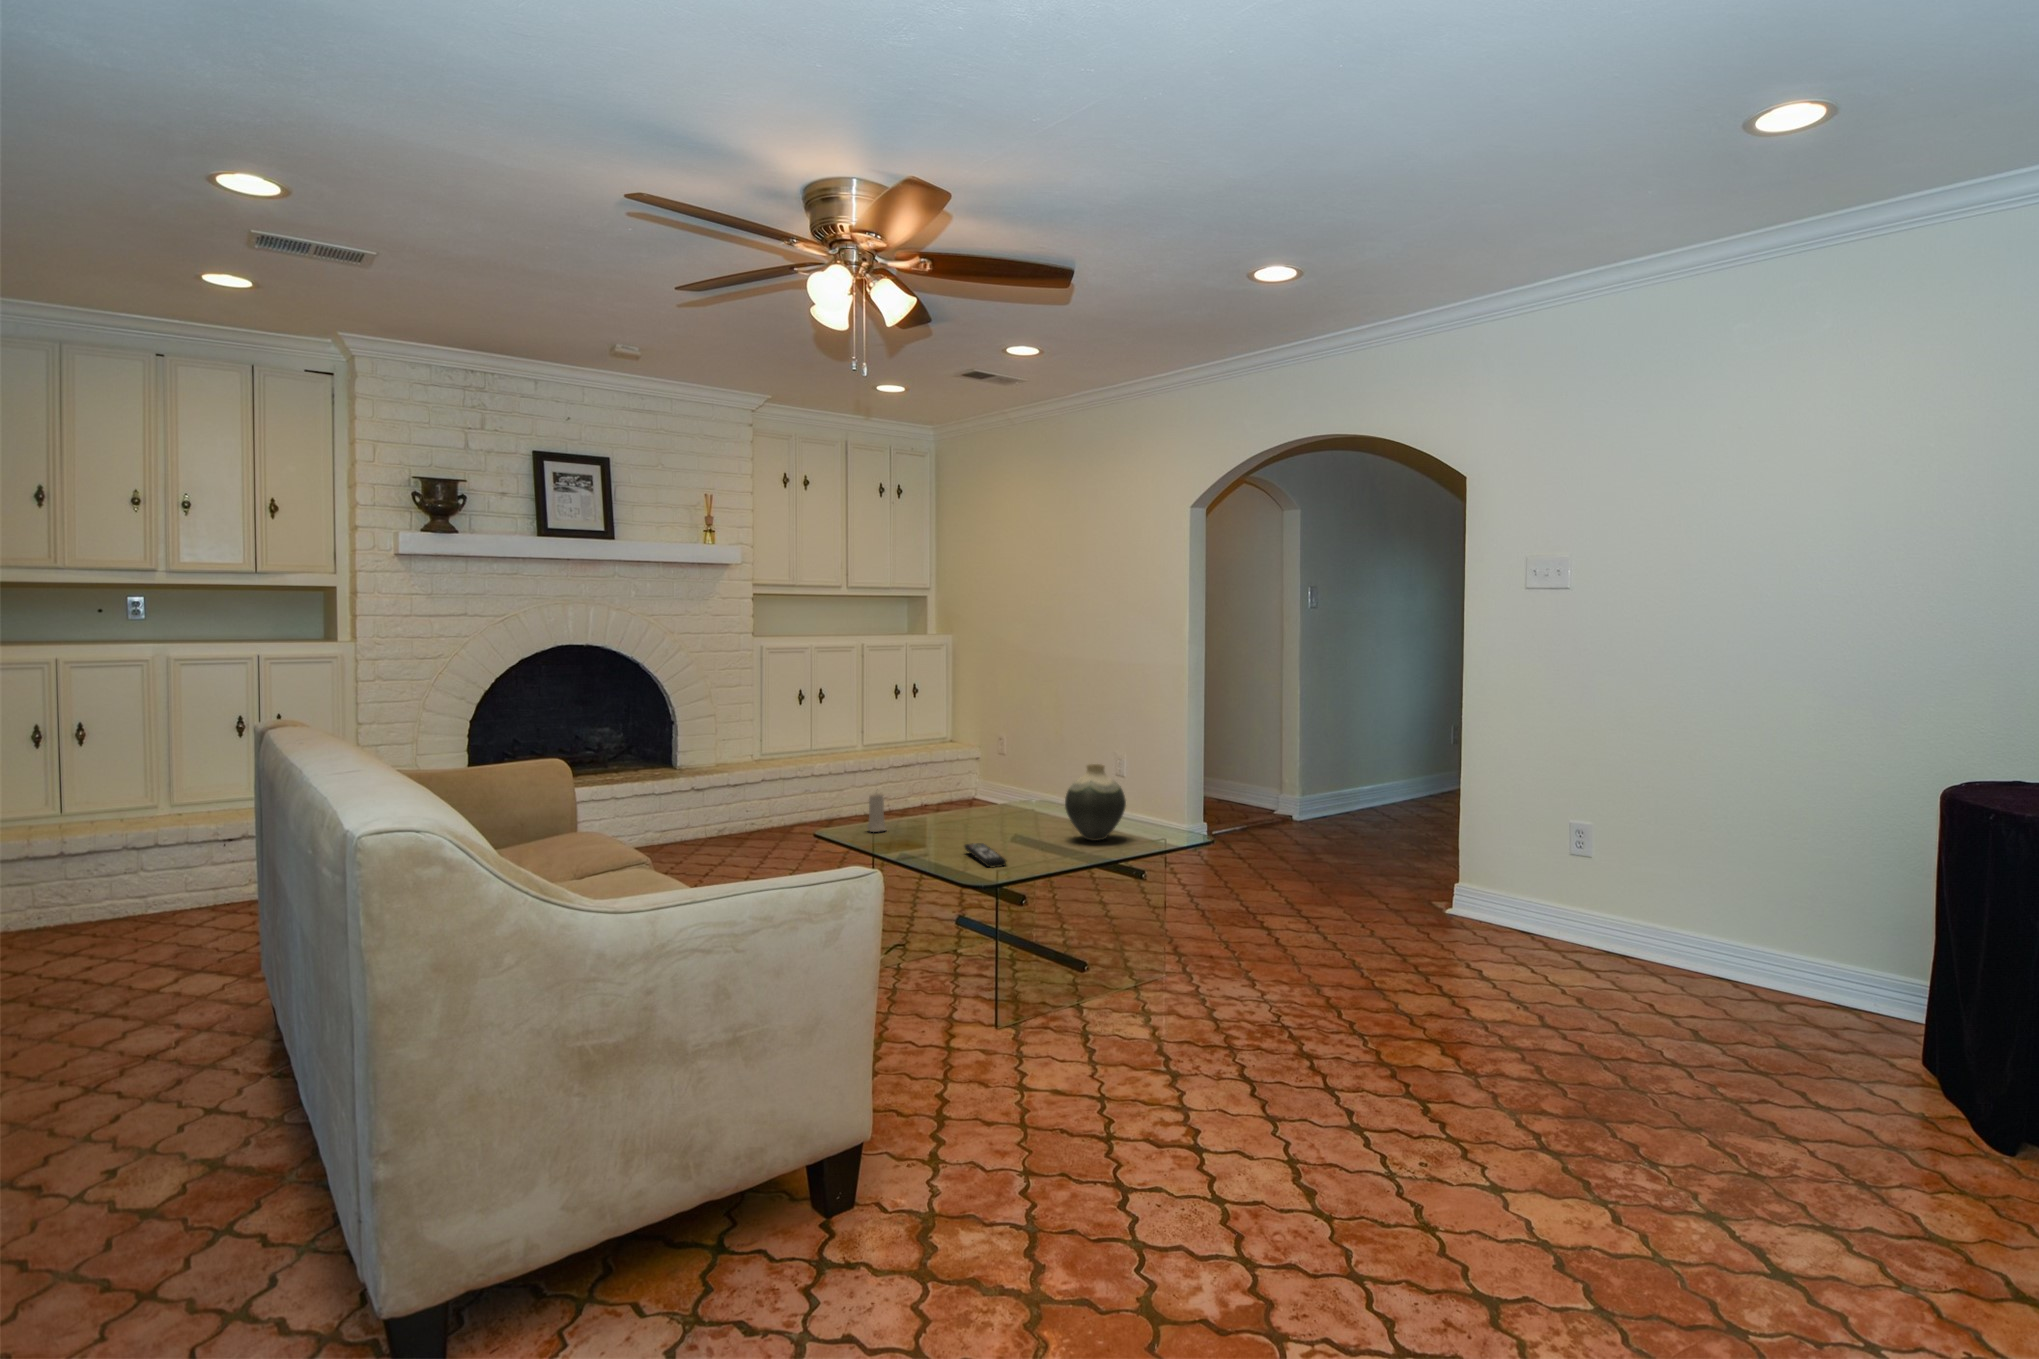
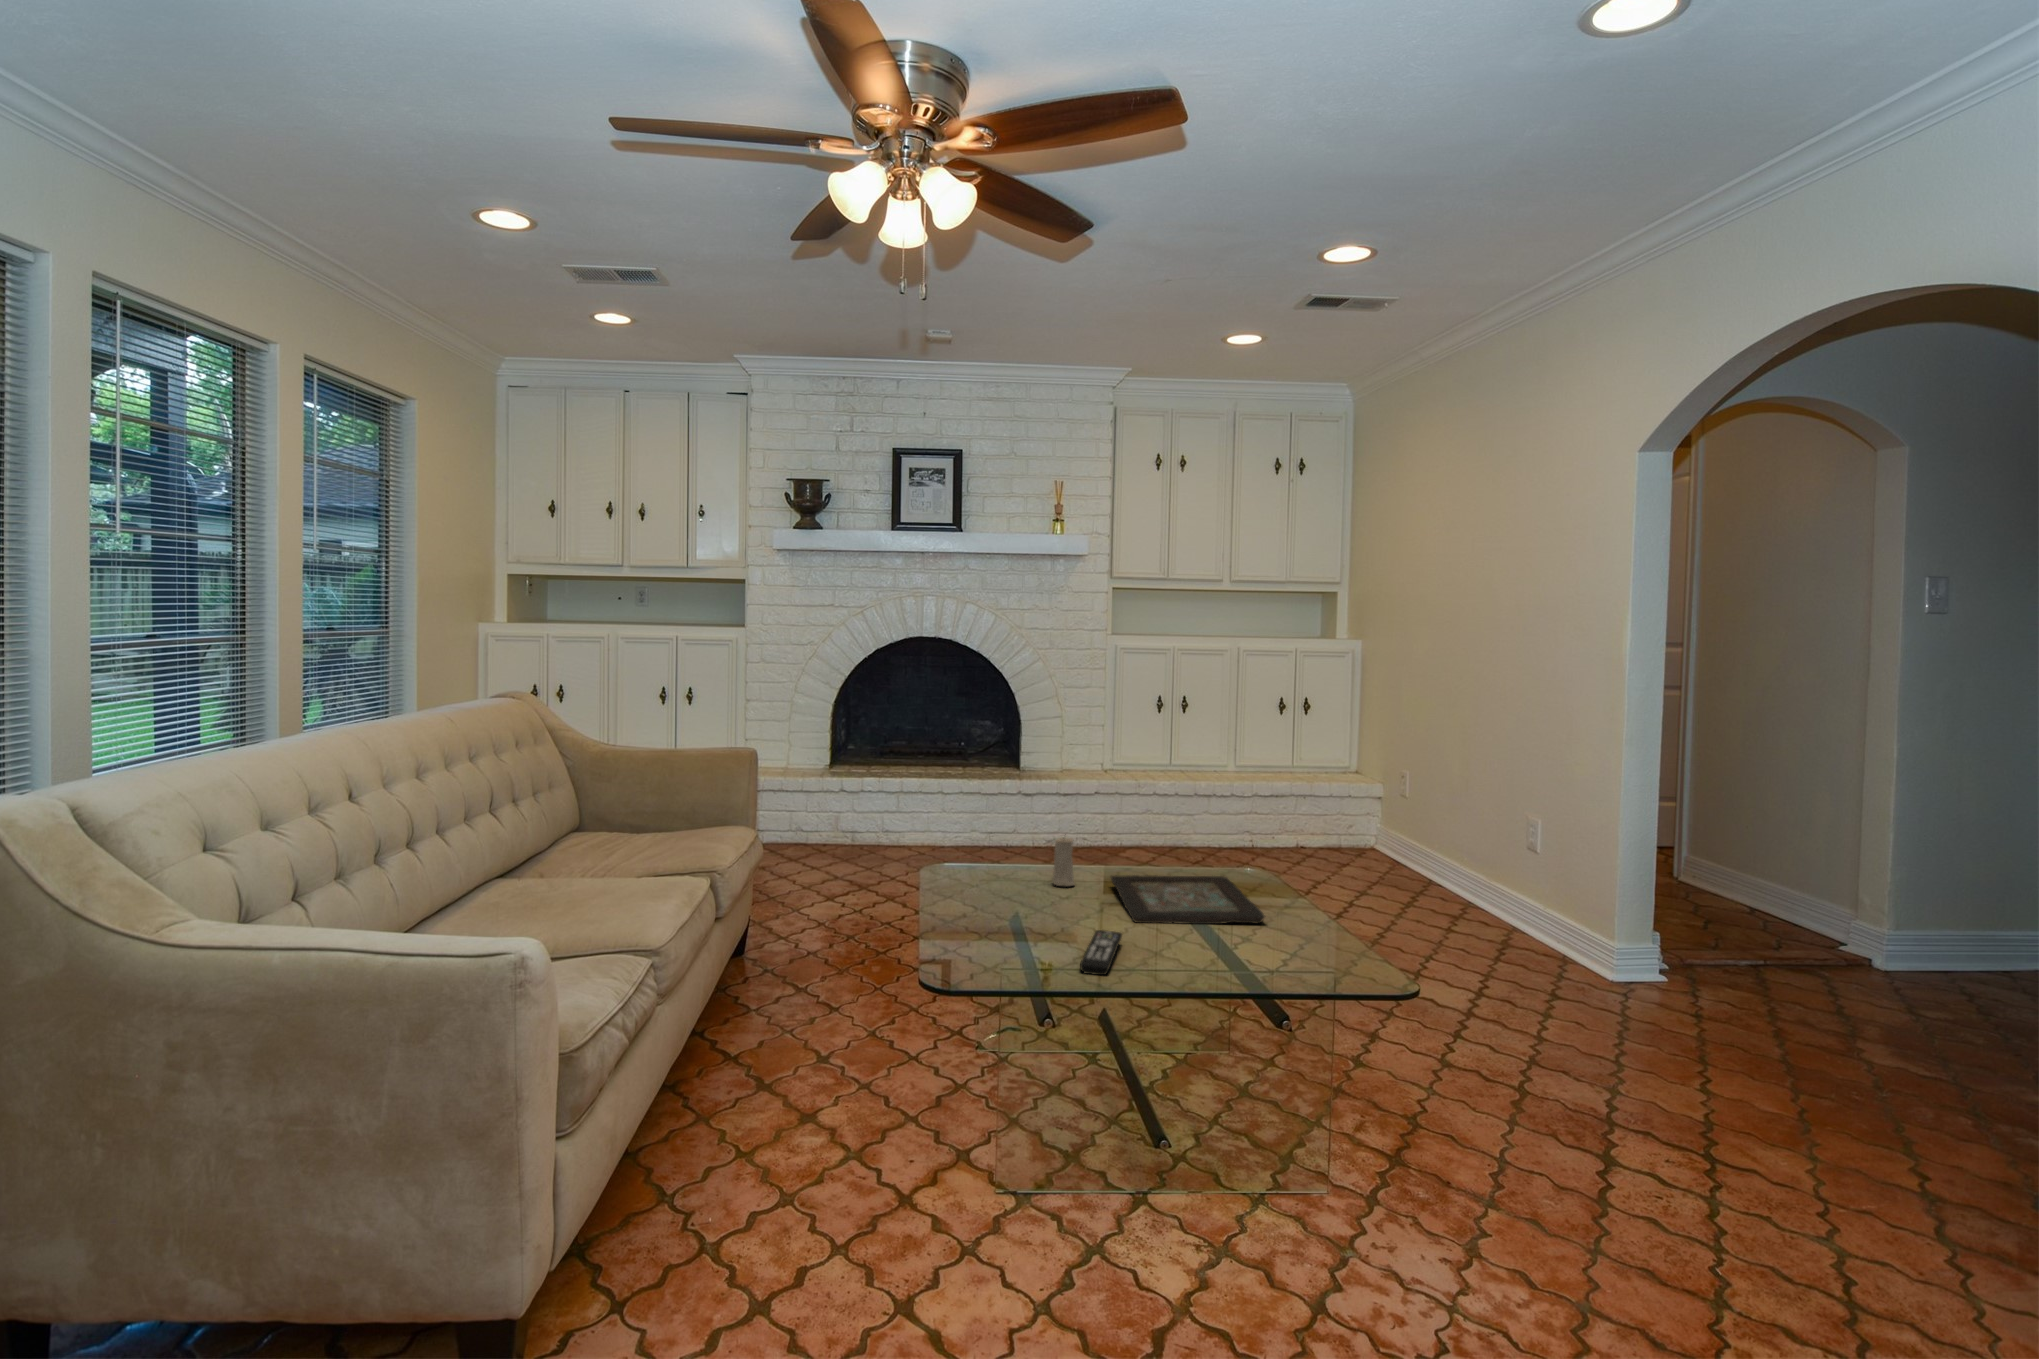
vase: present [1065,764,1126,841] -> none [1254,848,1348,962]
decorative tray: none [912,807,1047,842] -> present [1111,875,1265,924]

